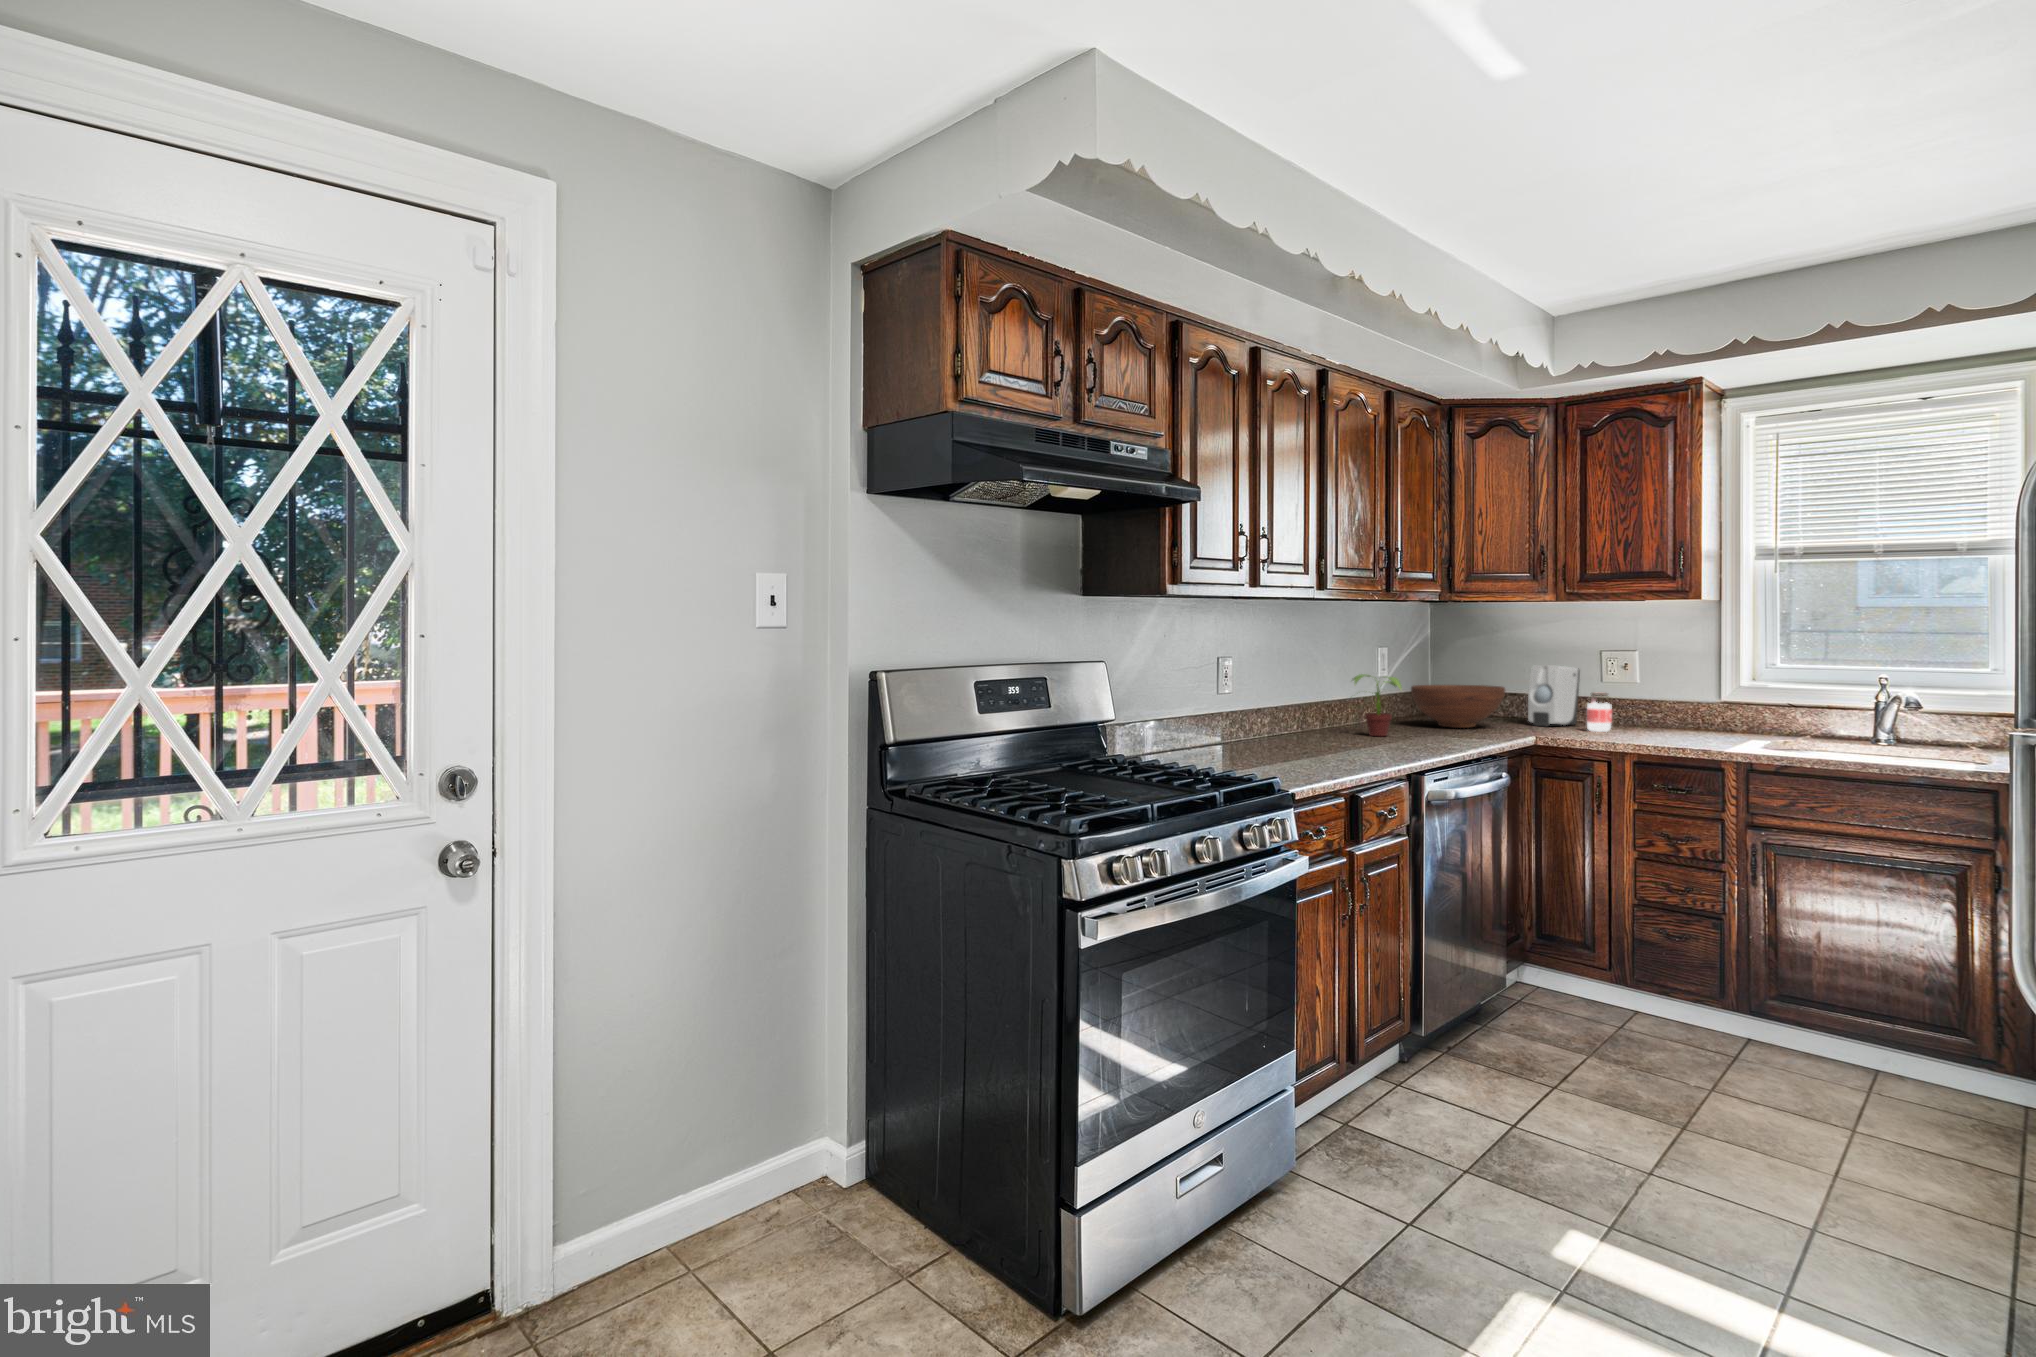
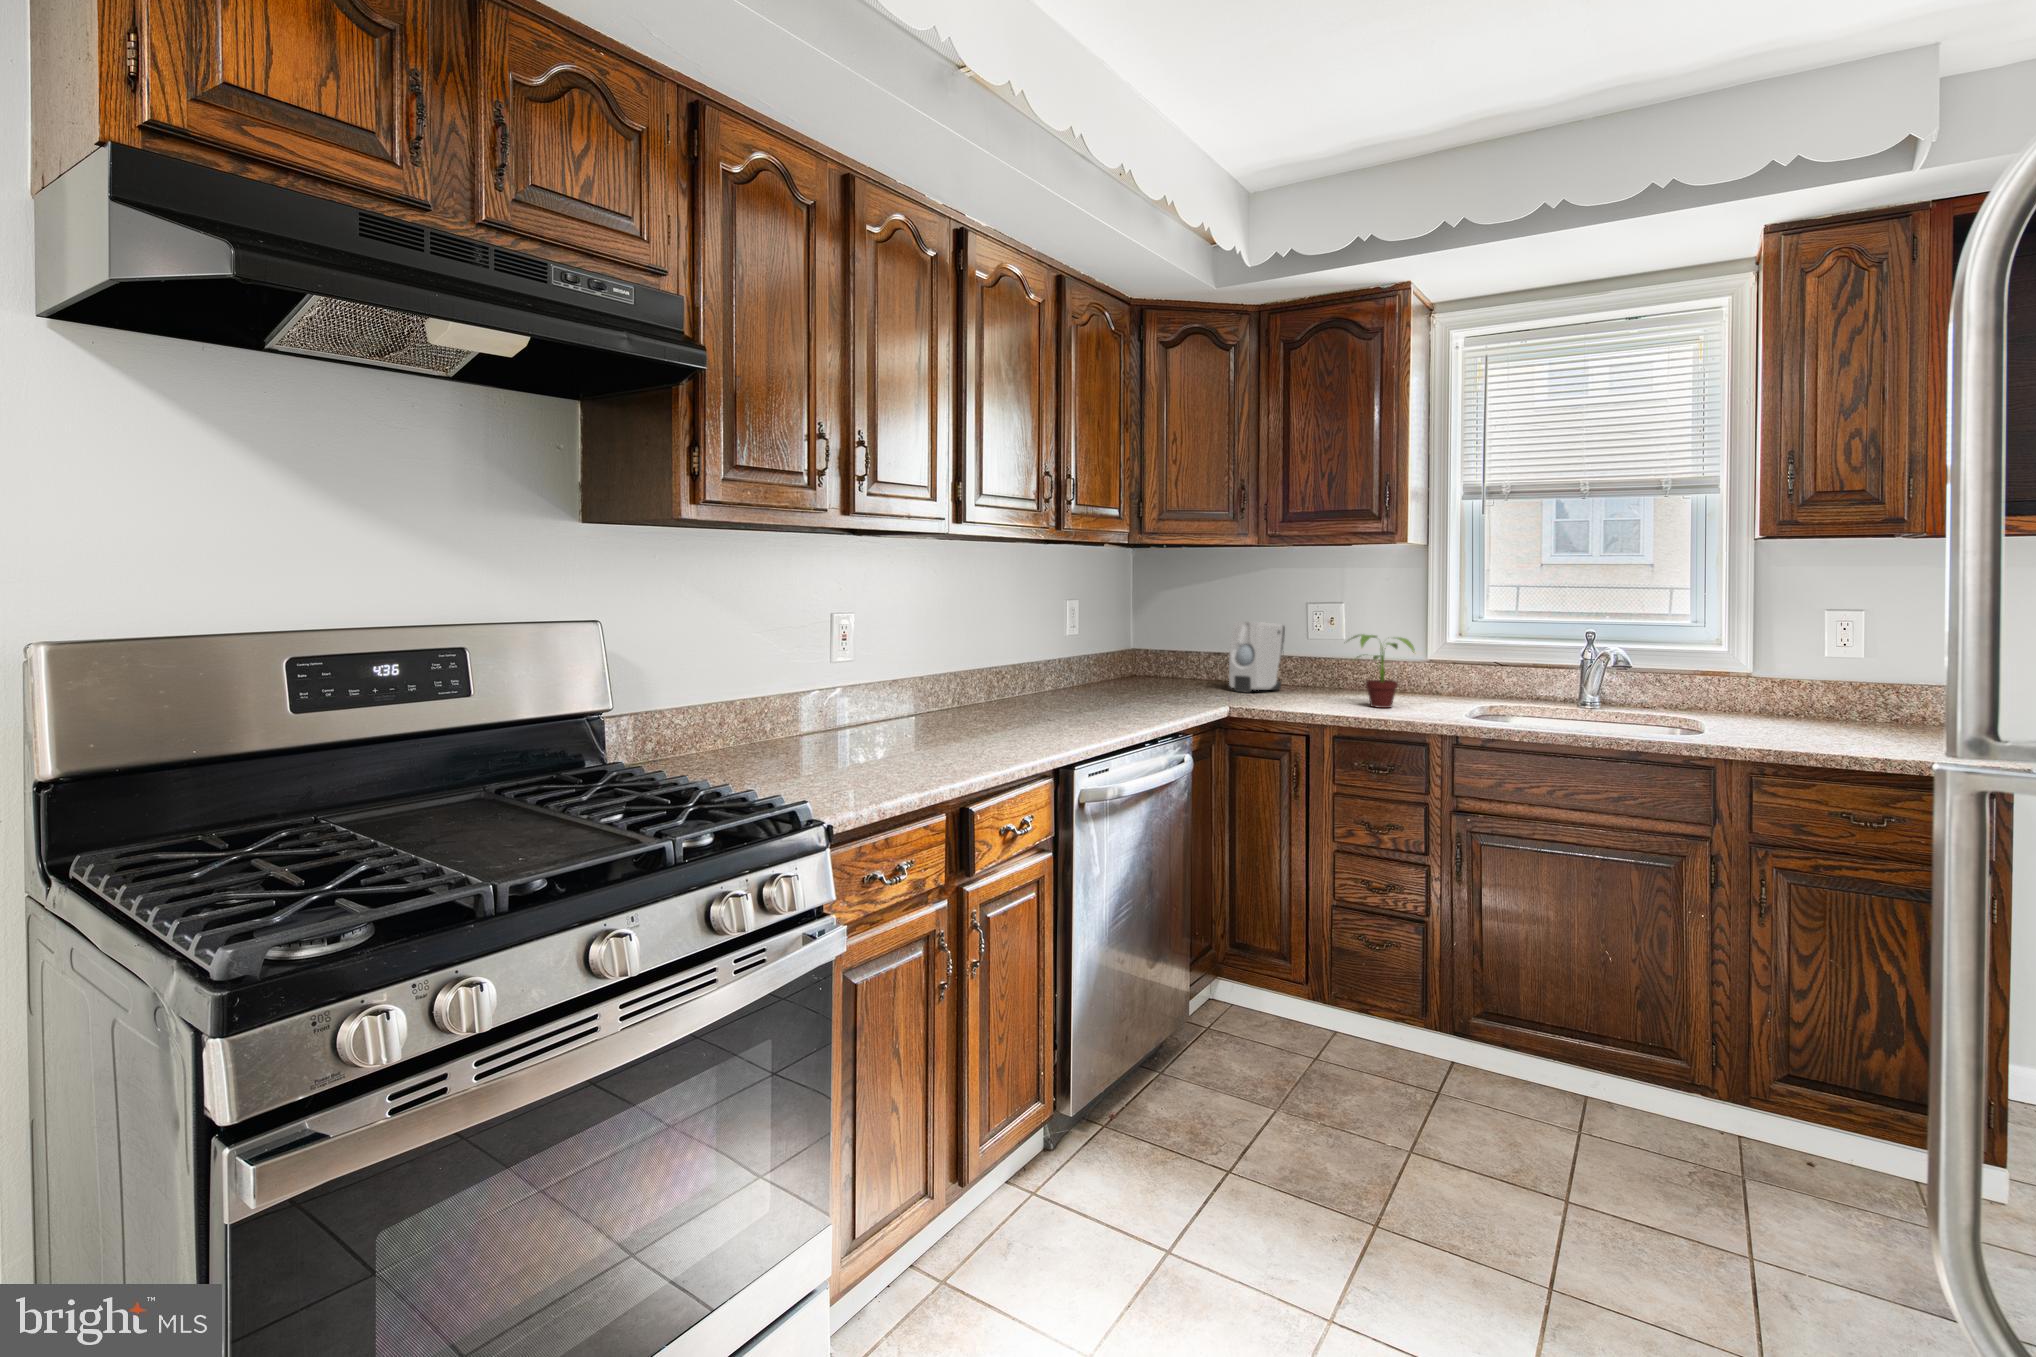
potted plant: present [1353,674,1402,736] -> present [1351,634,1415,708]
fruit bowl: present [1411,685,1505,728] -> none [1097,645,1201,696]
jar: present [1587,693,1612,732] -> none [1288,653,1316,700]

